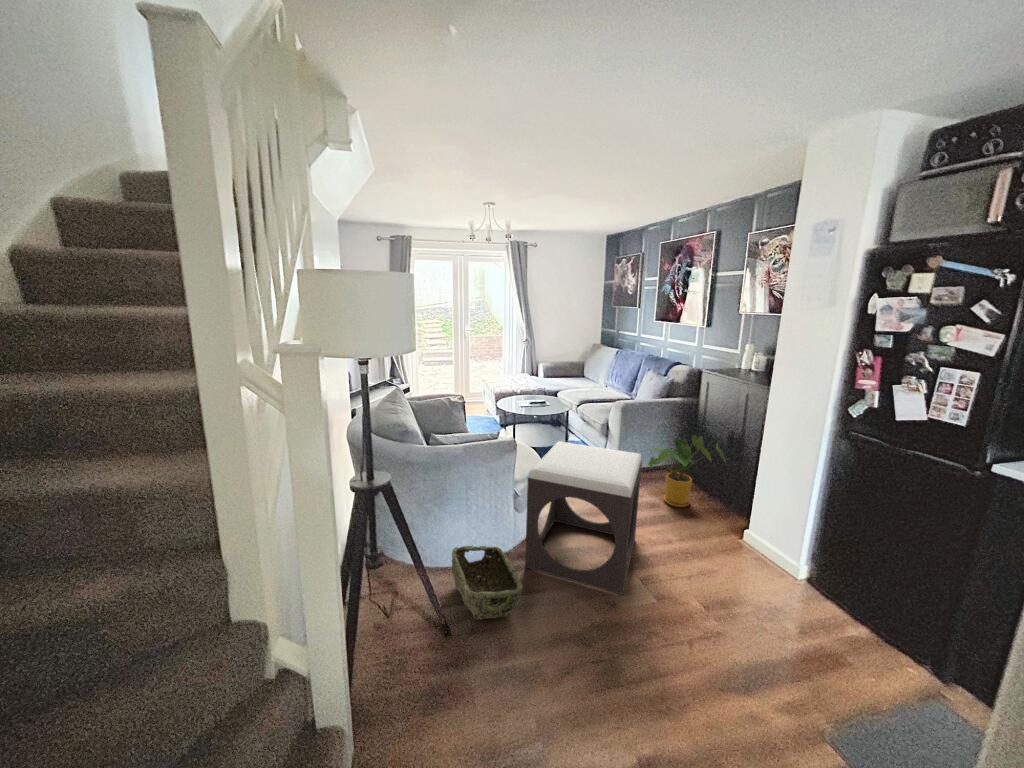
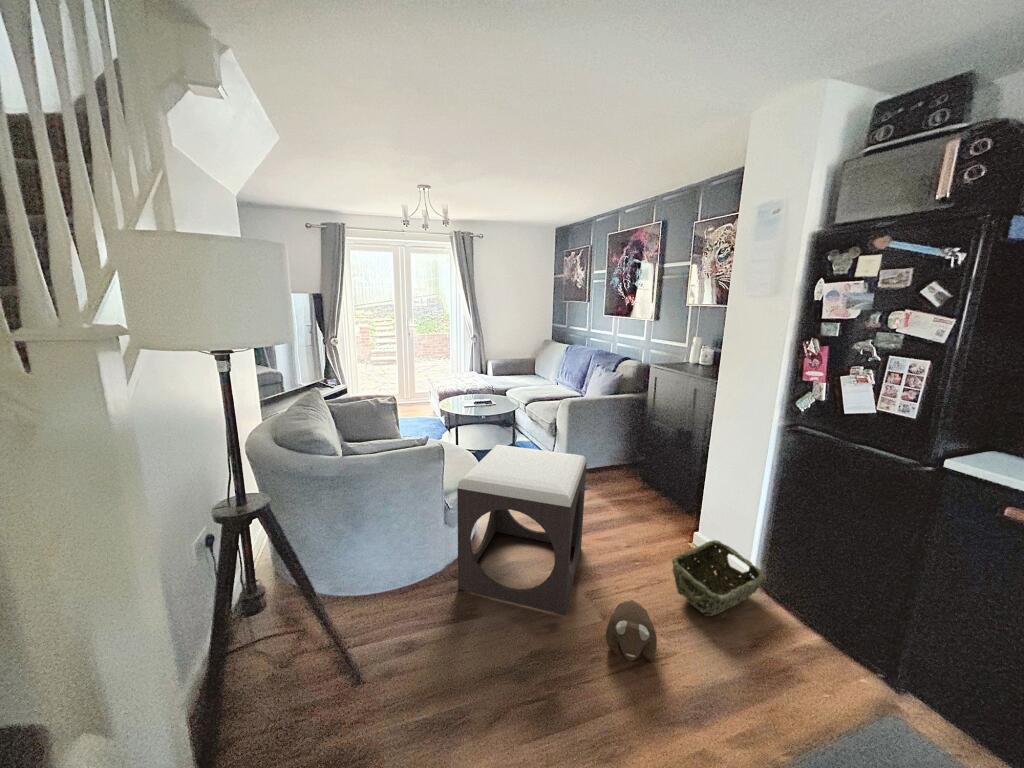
house plant: present [648,435,725,507] -> none [594,432,675,509]
woven basket: present [452,546,523,620] -> present [672,540,765,616]
plush toy: none [662,585,710,636] -> present [606,600,657,661]

